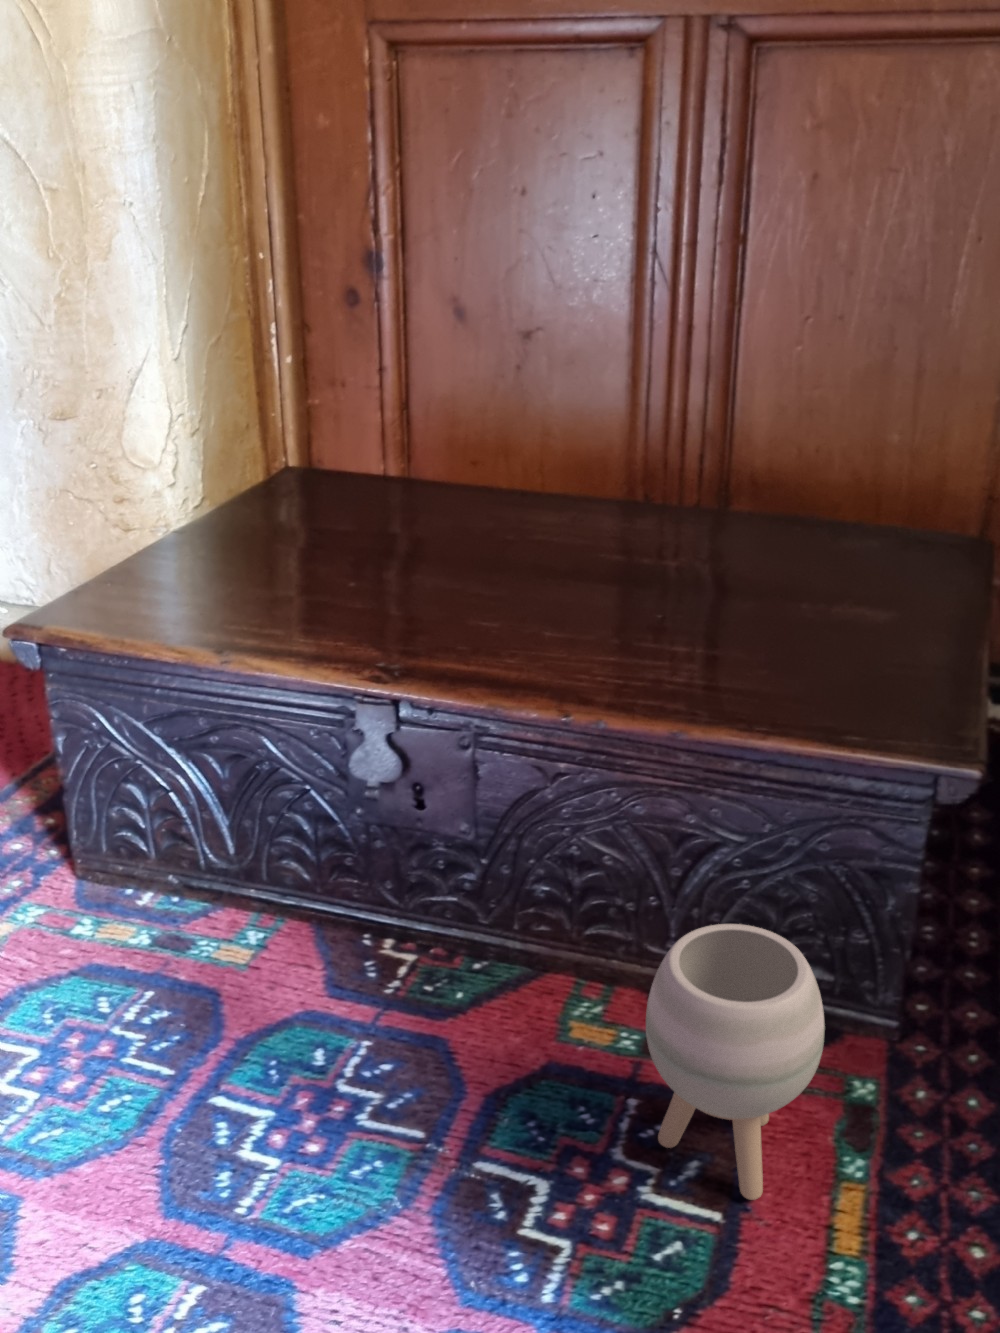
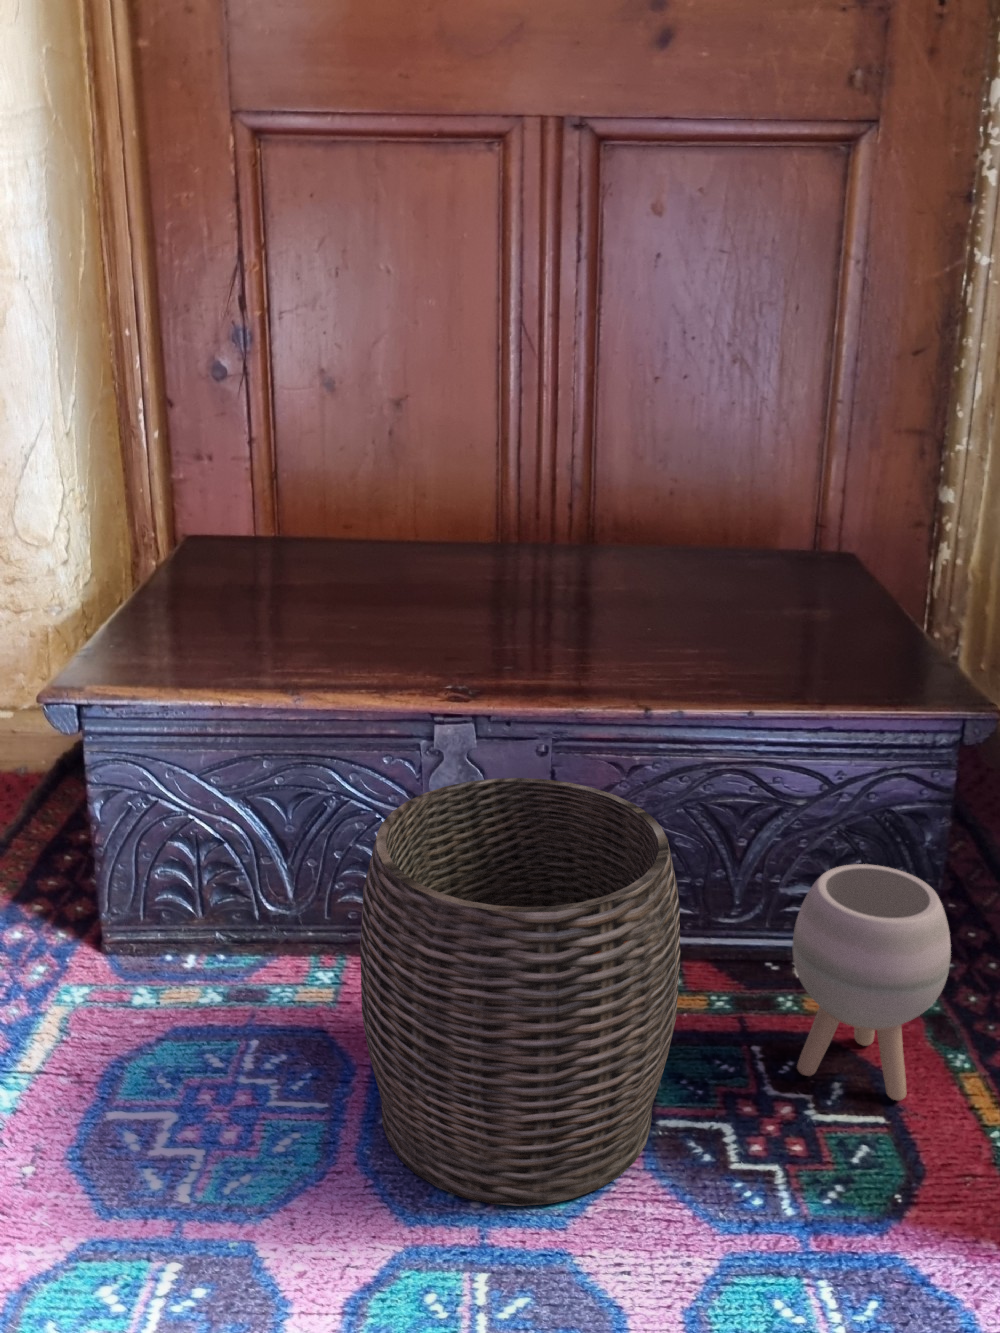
woven basket: none [156,772,496,1227] -> present [360,778,680,1206]

